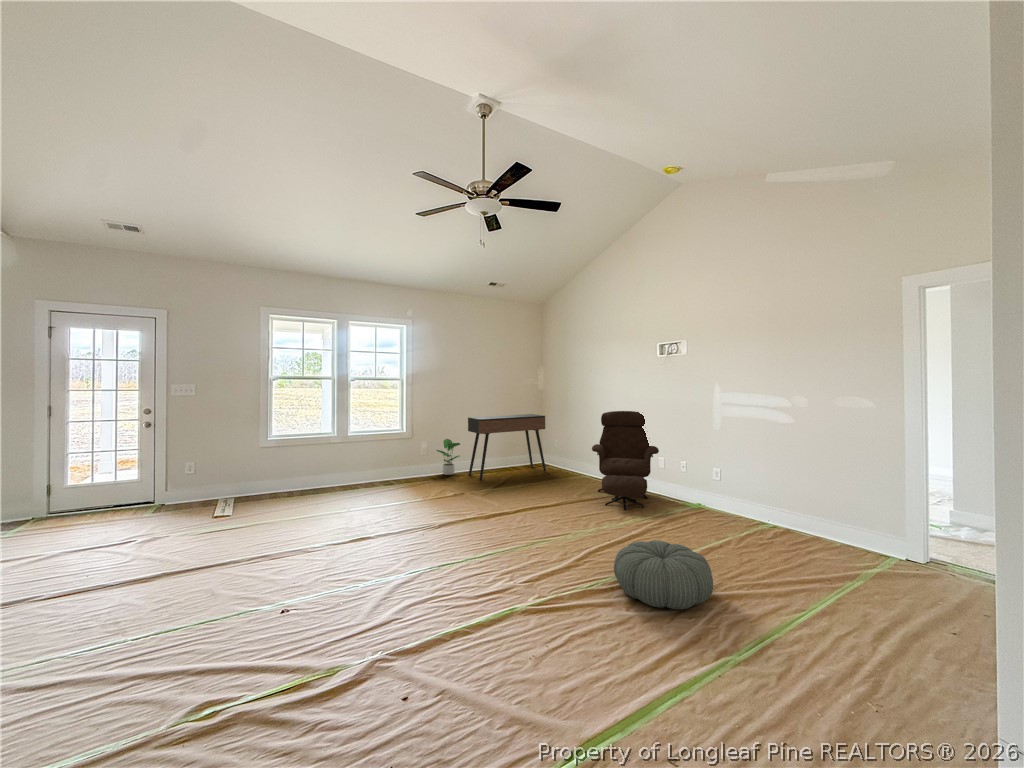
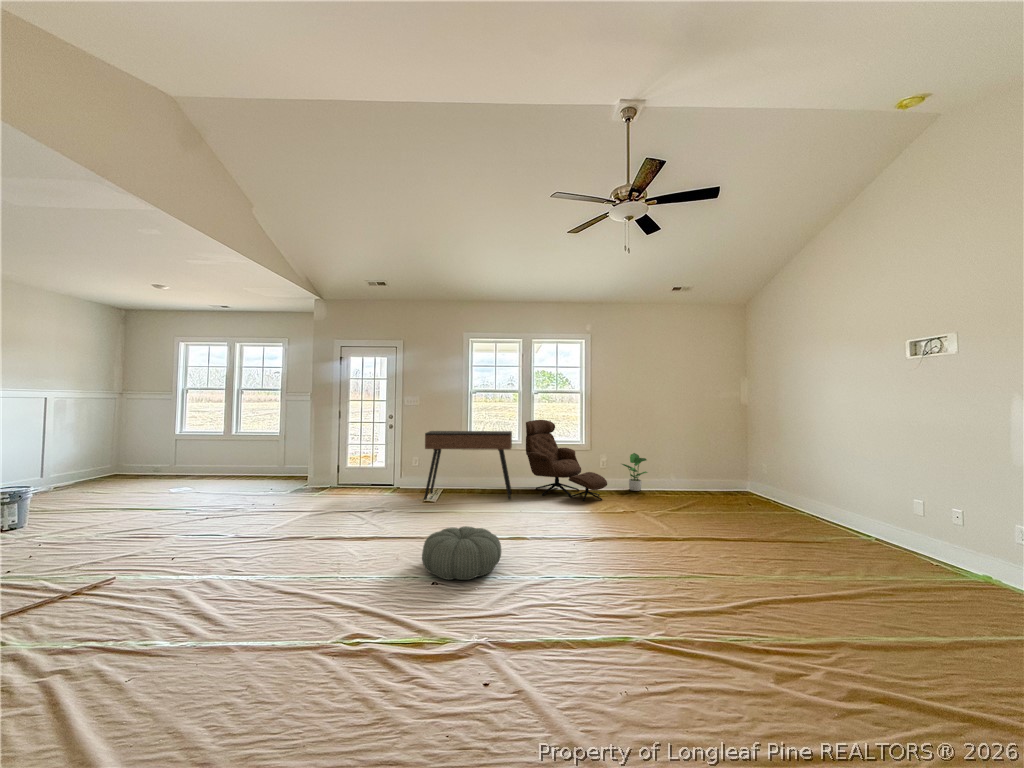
lounge chair: present [592,411,659,510] -> present [526,420,607,501]
console table: present [468,414,546,480] -> present [424,431,512,500]
pouf: present [614,540,713,609] -> present [422,526,502,580]

